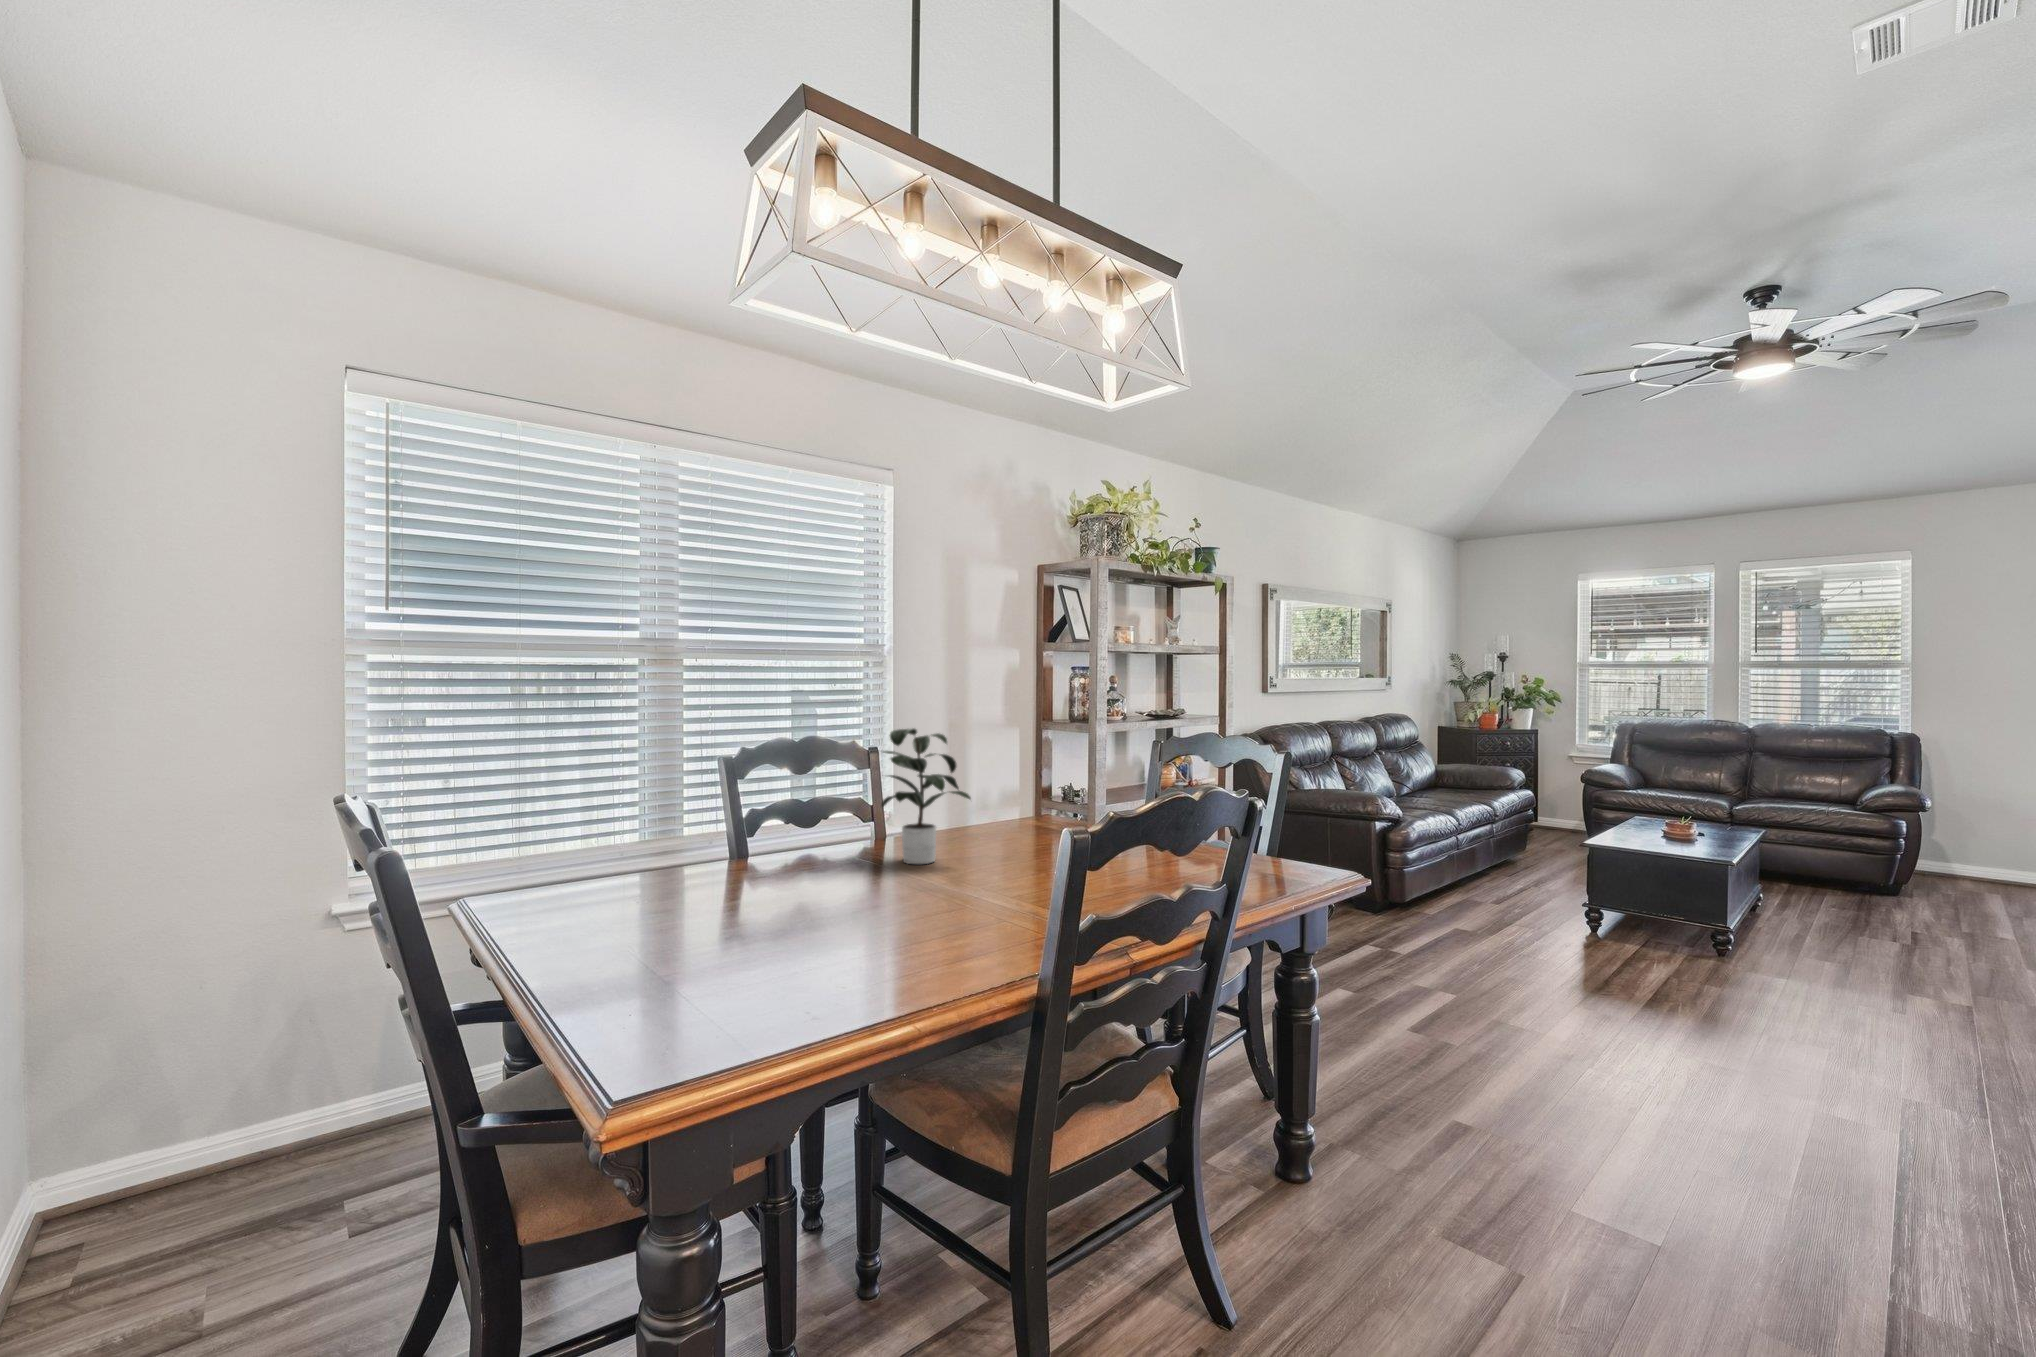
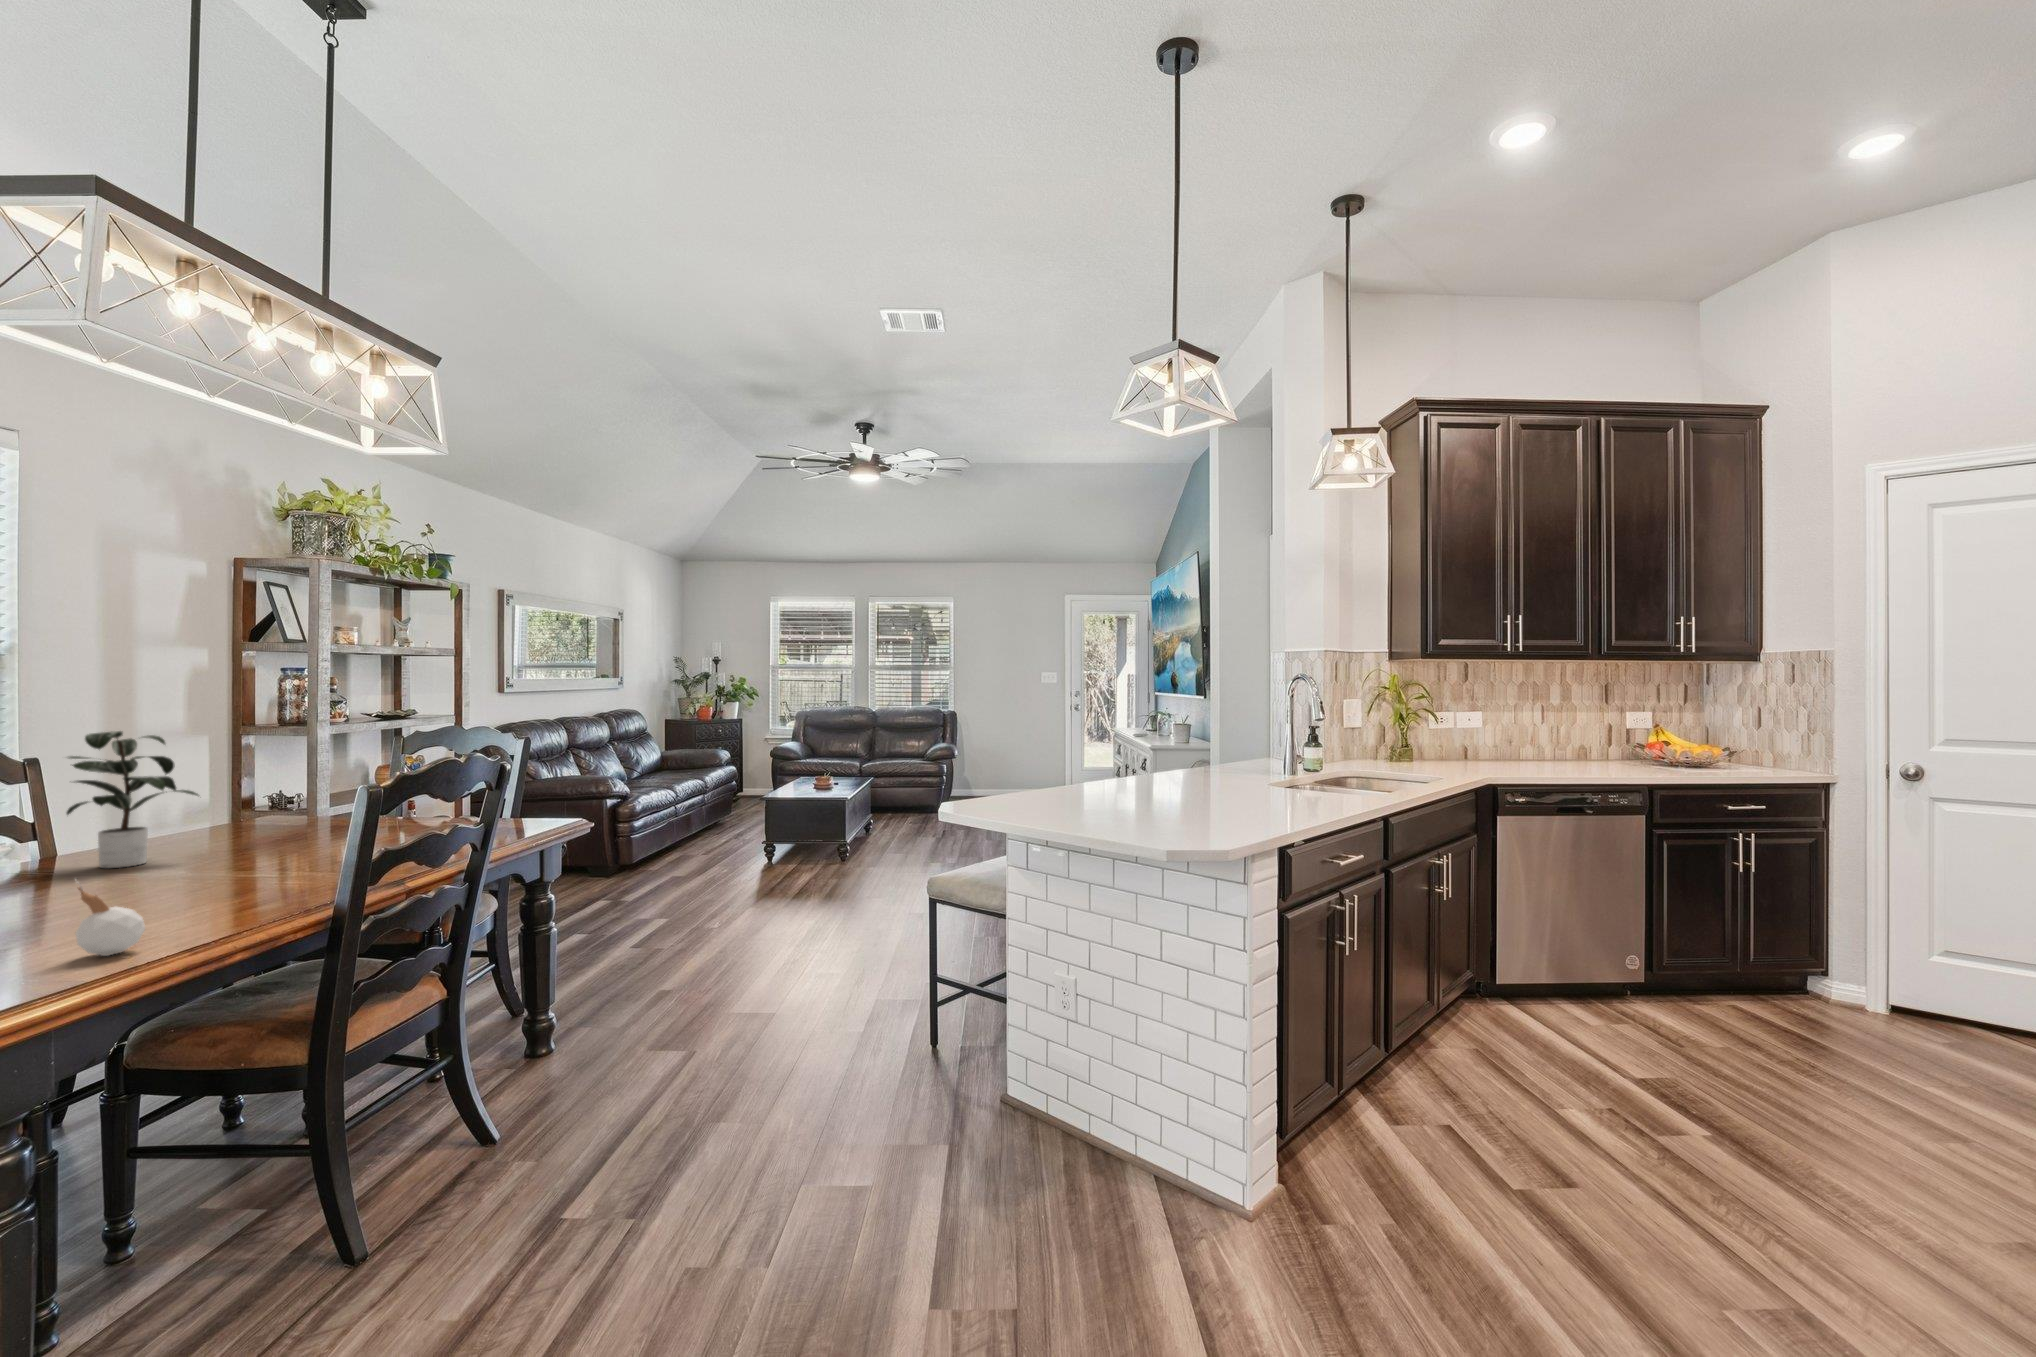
candle: none [793,910,849,1010] -> present [76,886,145,956]

